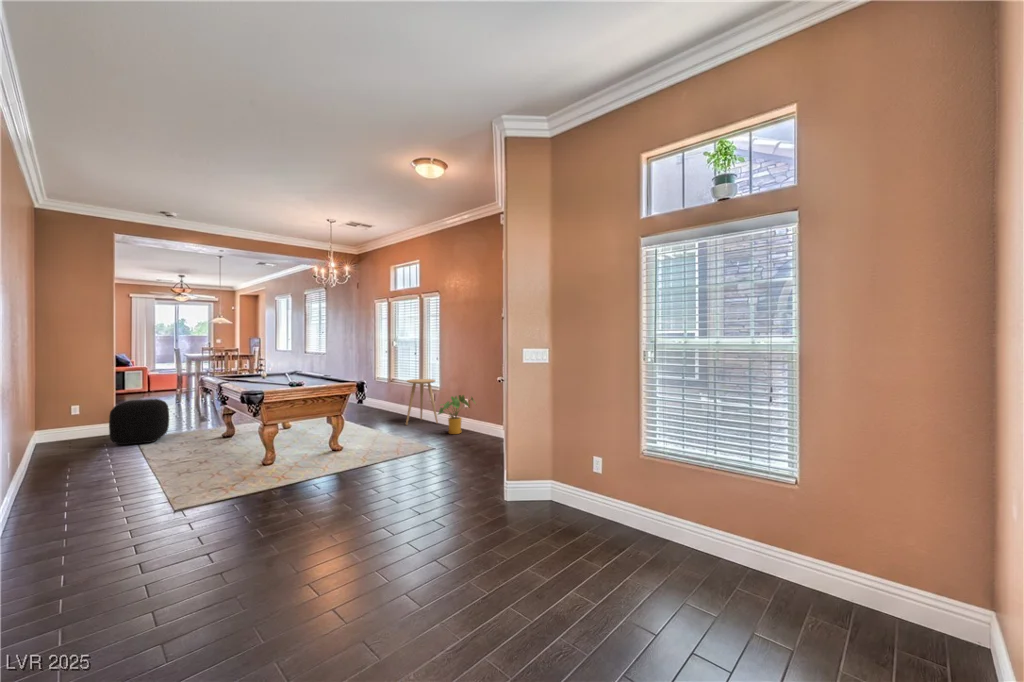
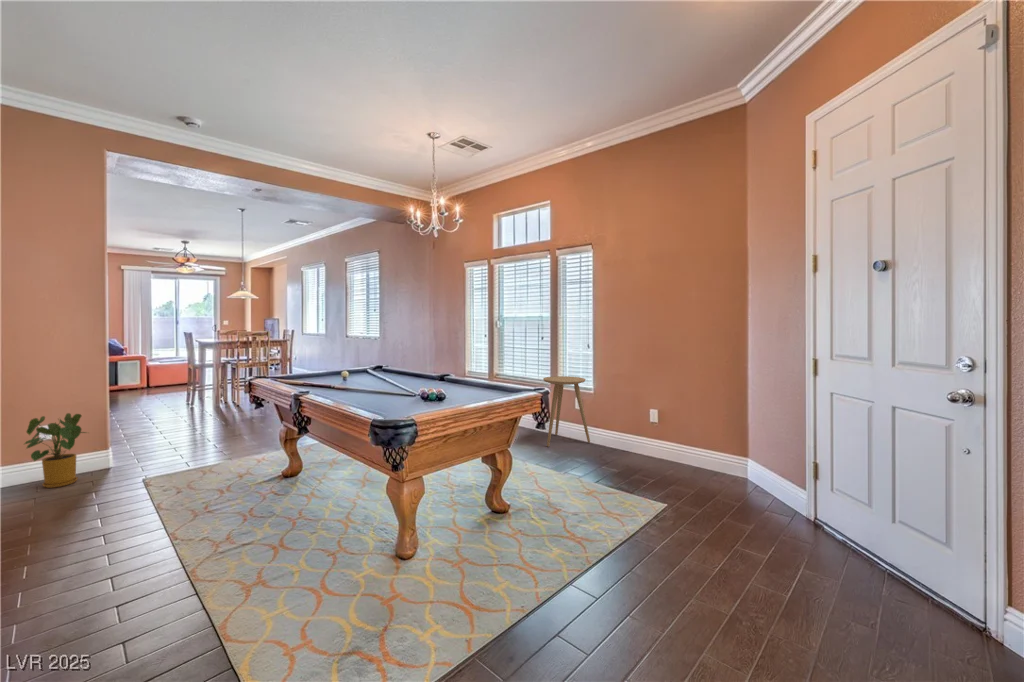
house plant: present [438,395,475,434] -> present [25,413,86,488]
ottoman: present [109,399,169,445] -> none [101,415,199,495]

